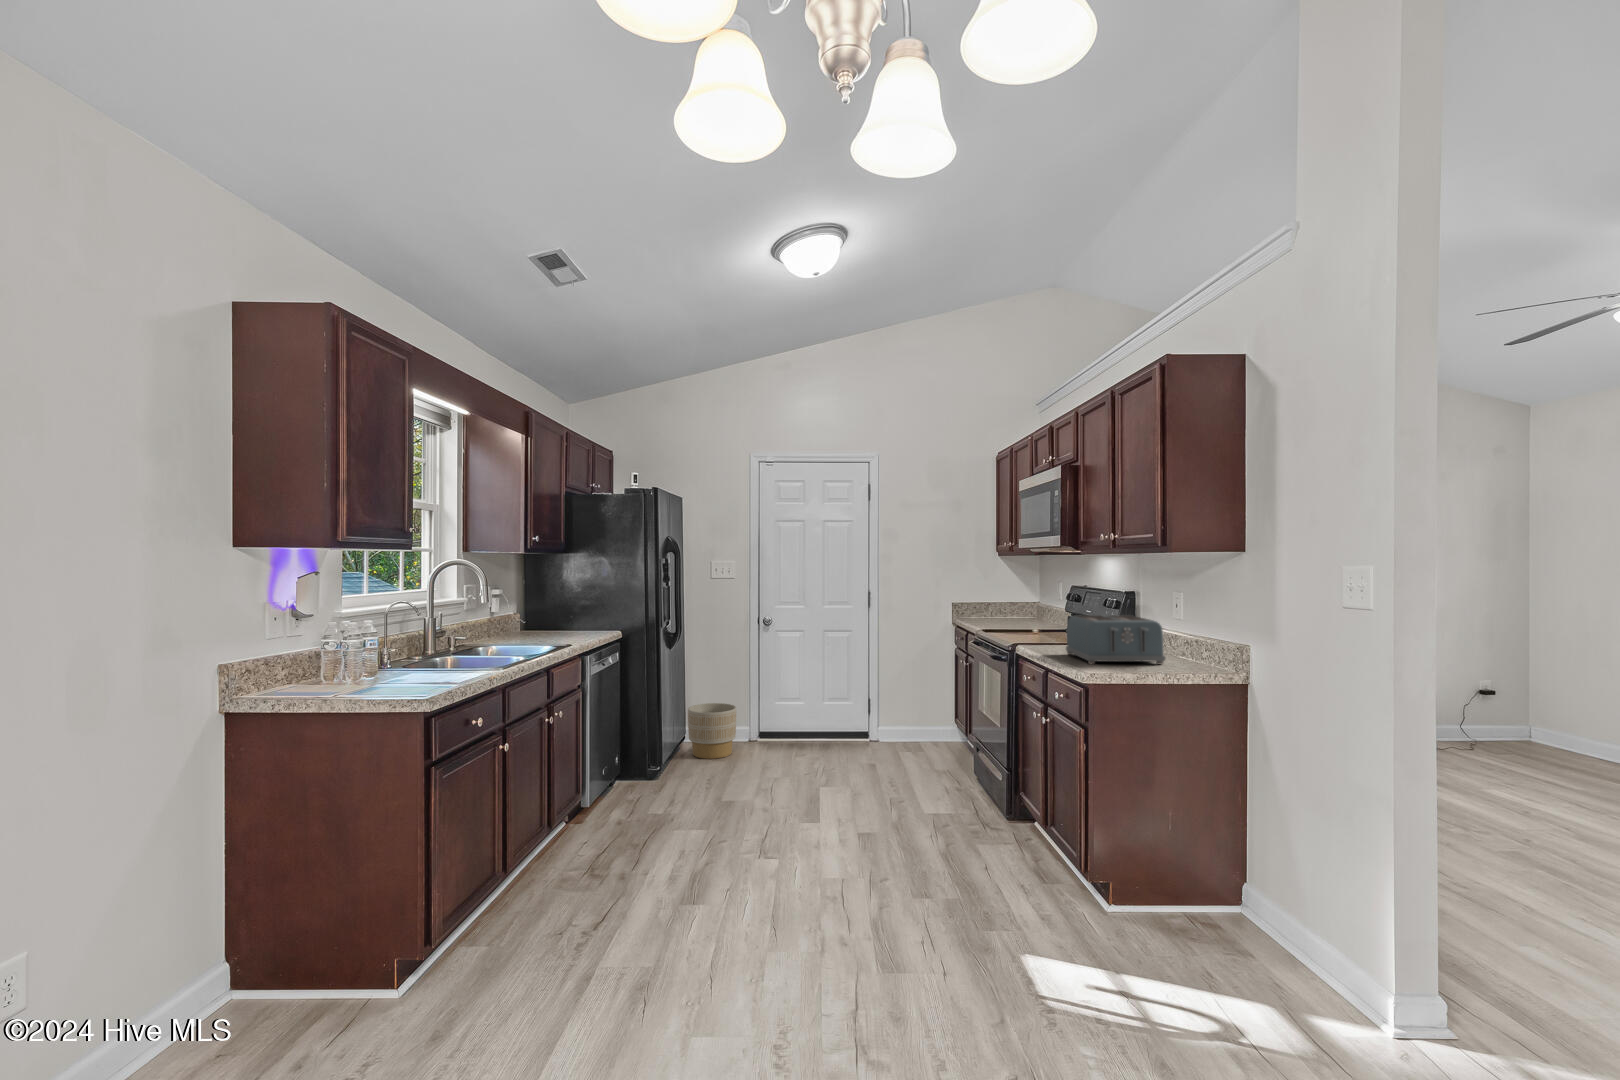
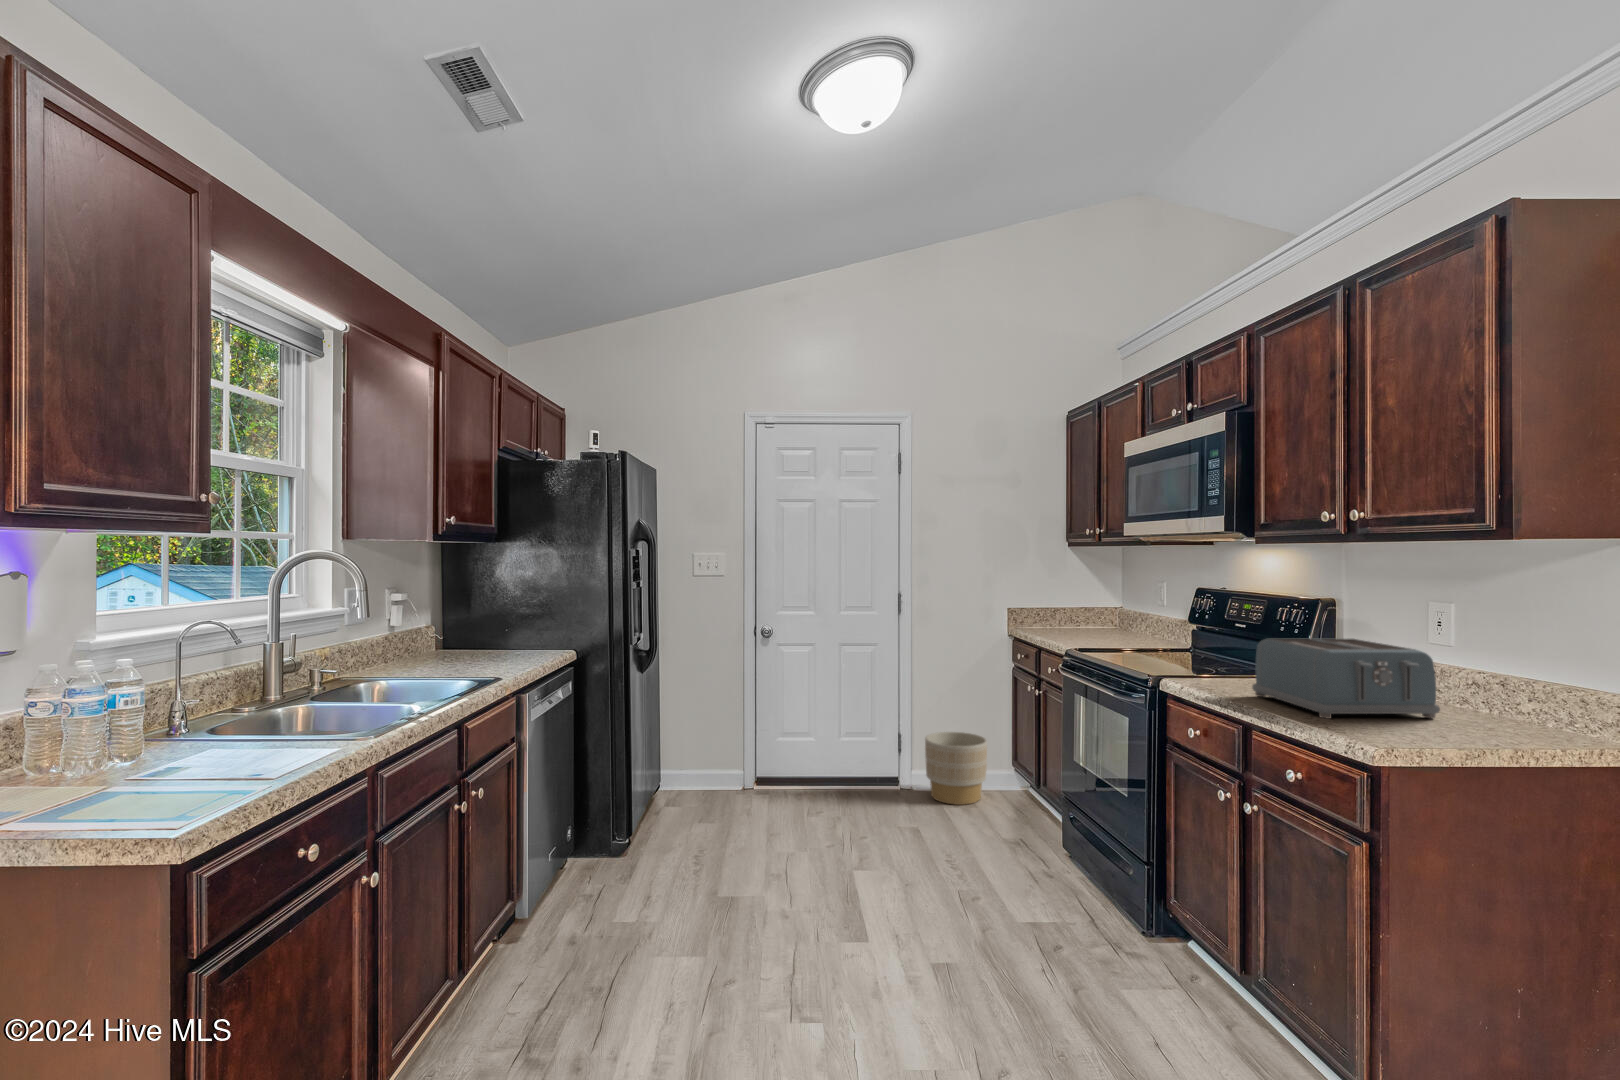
planter: present [688,703,736,759] -> present [925,732,987,805]

